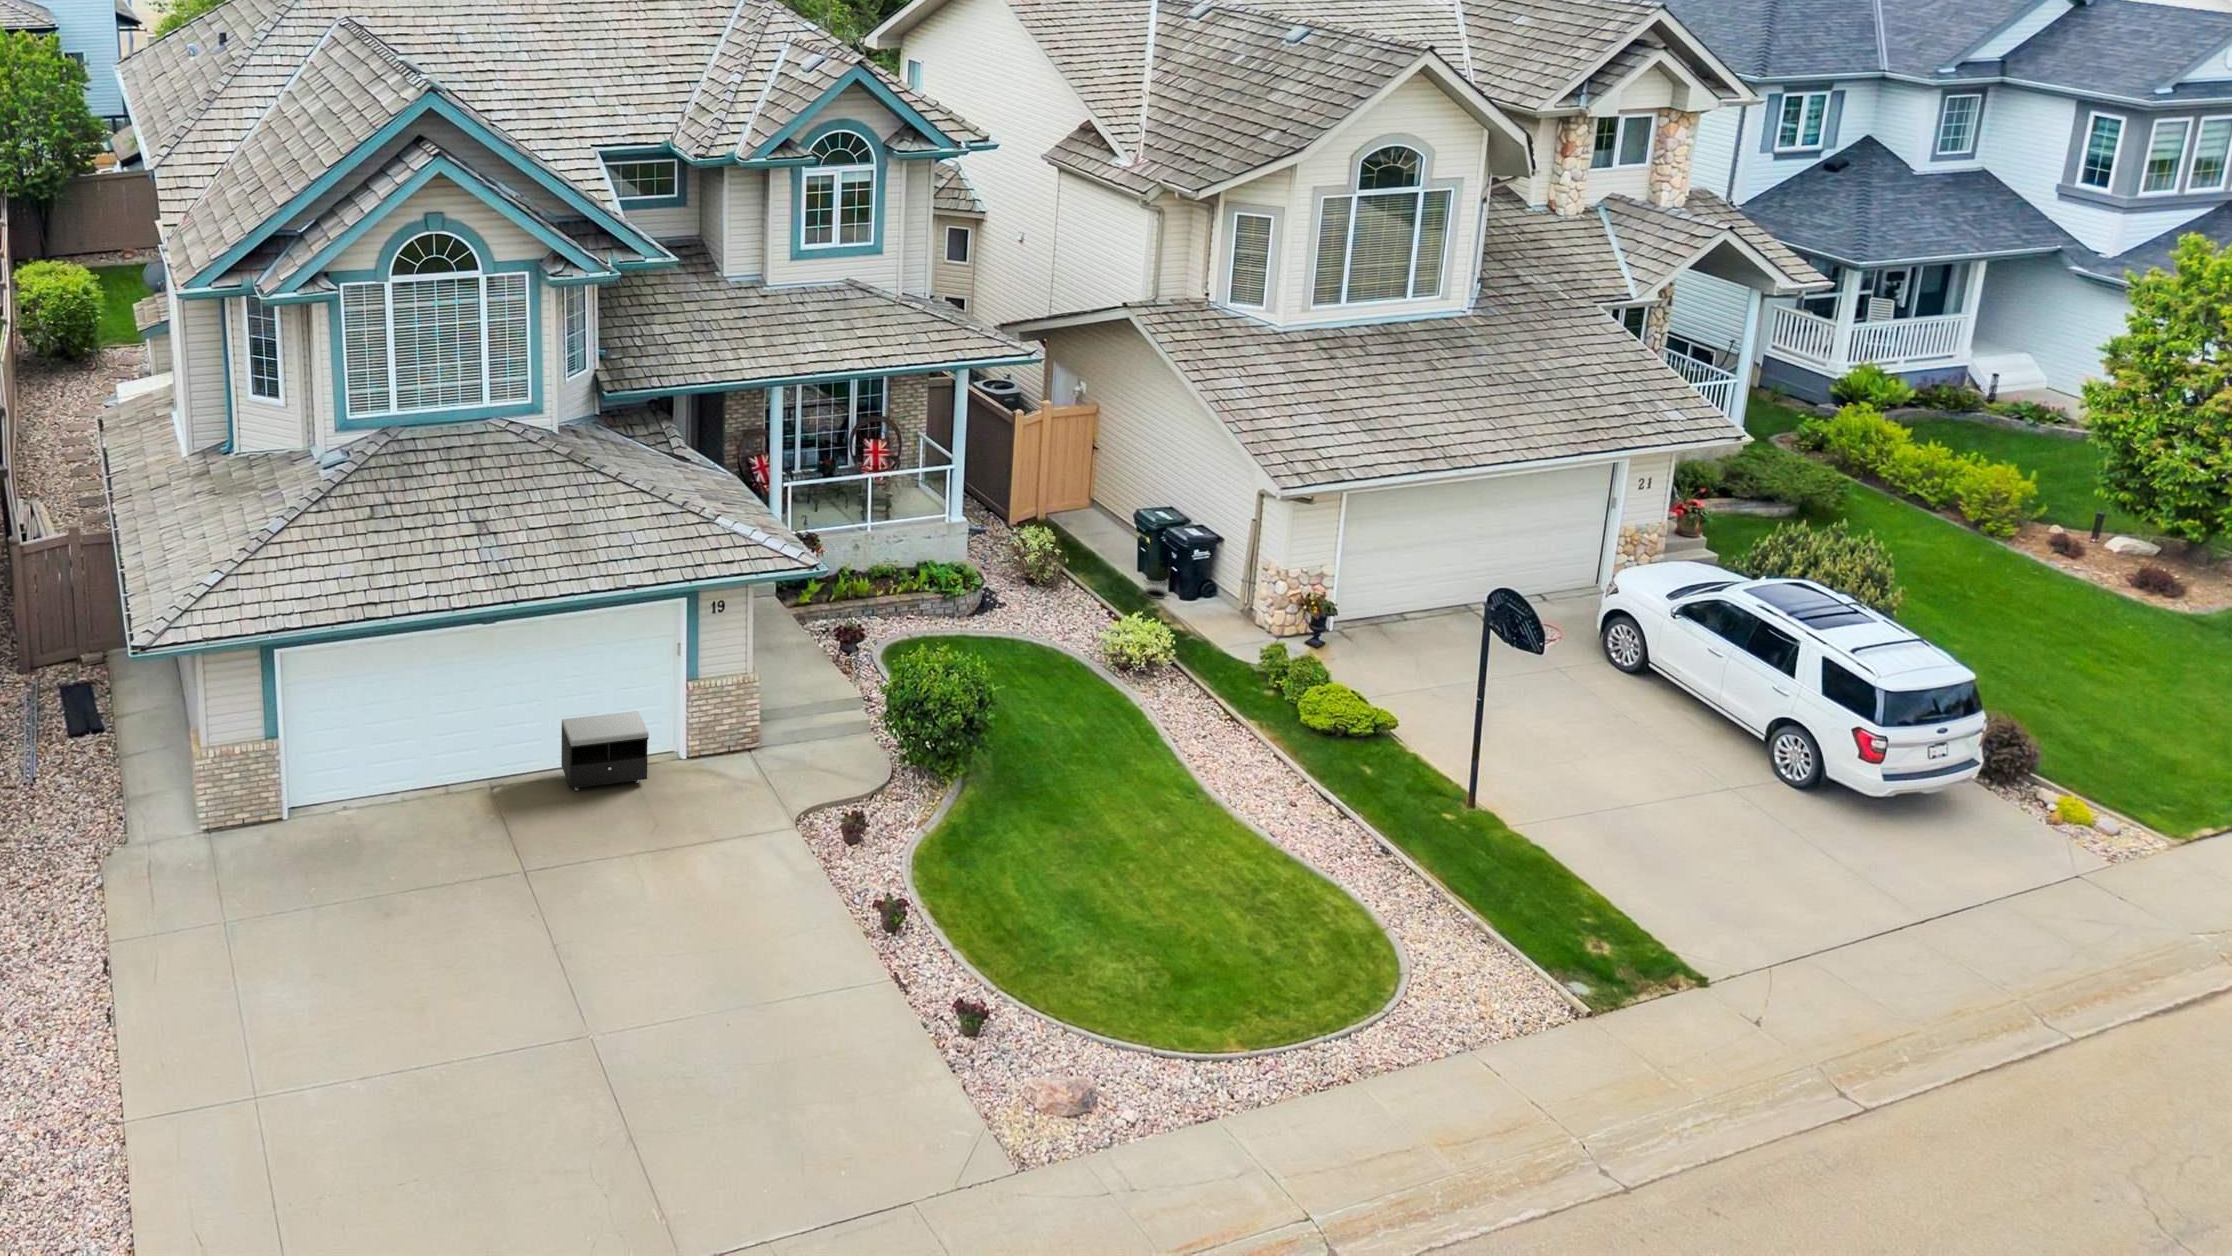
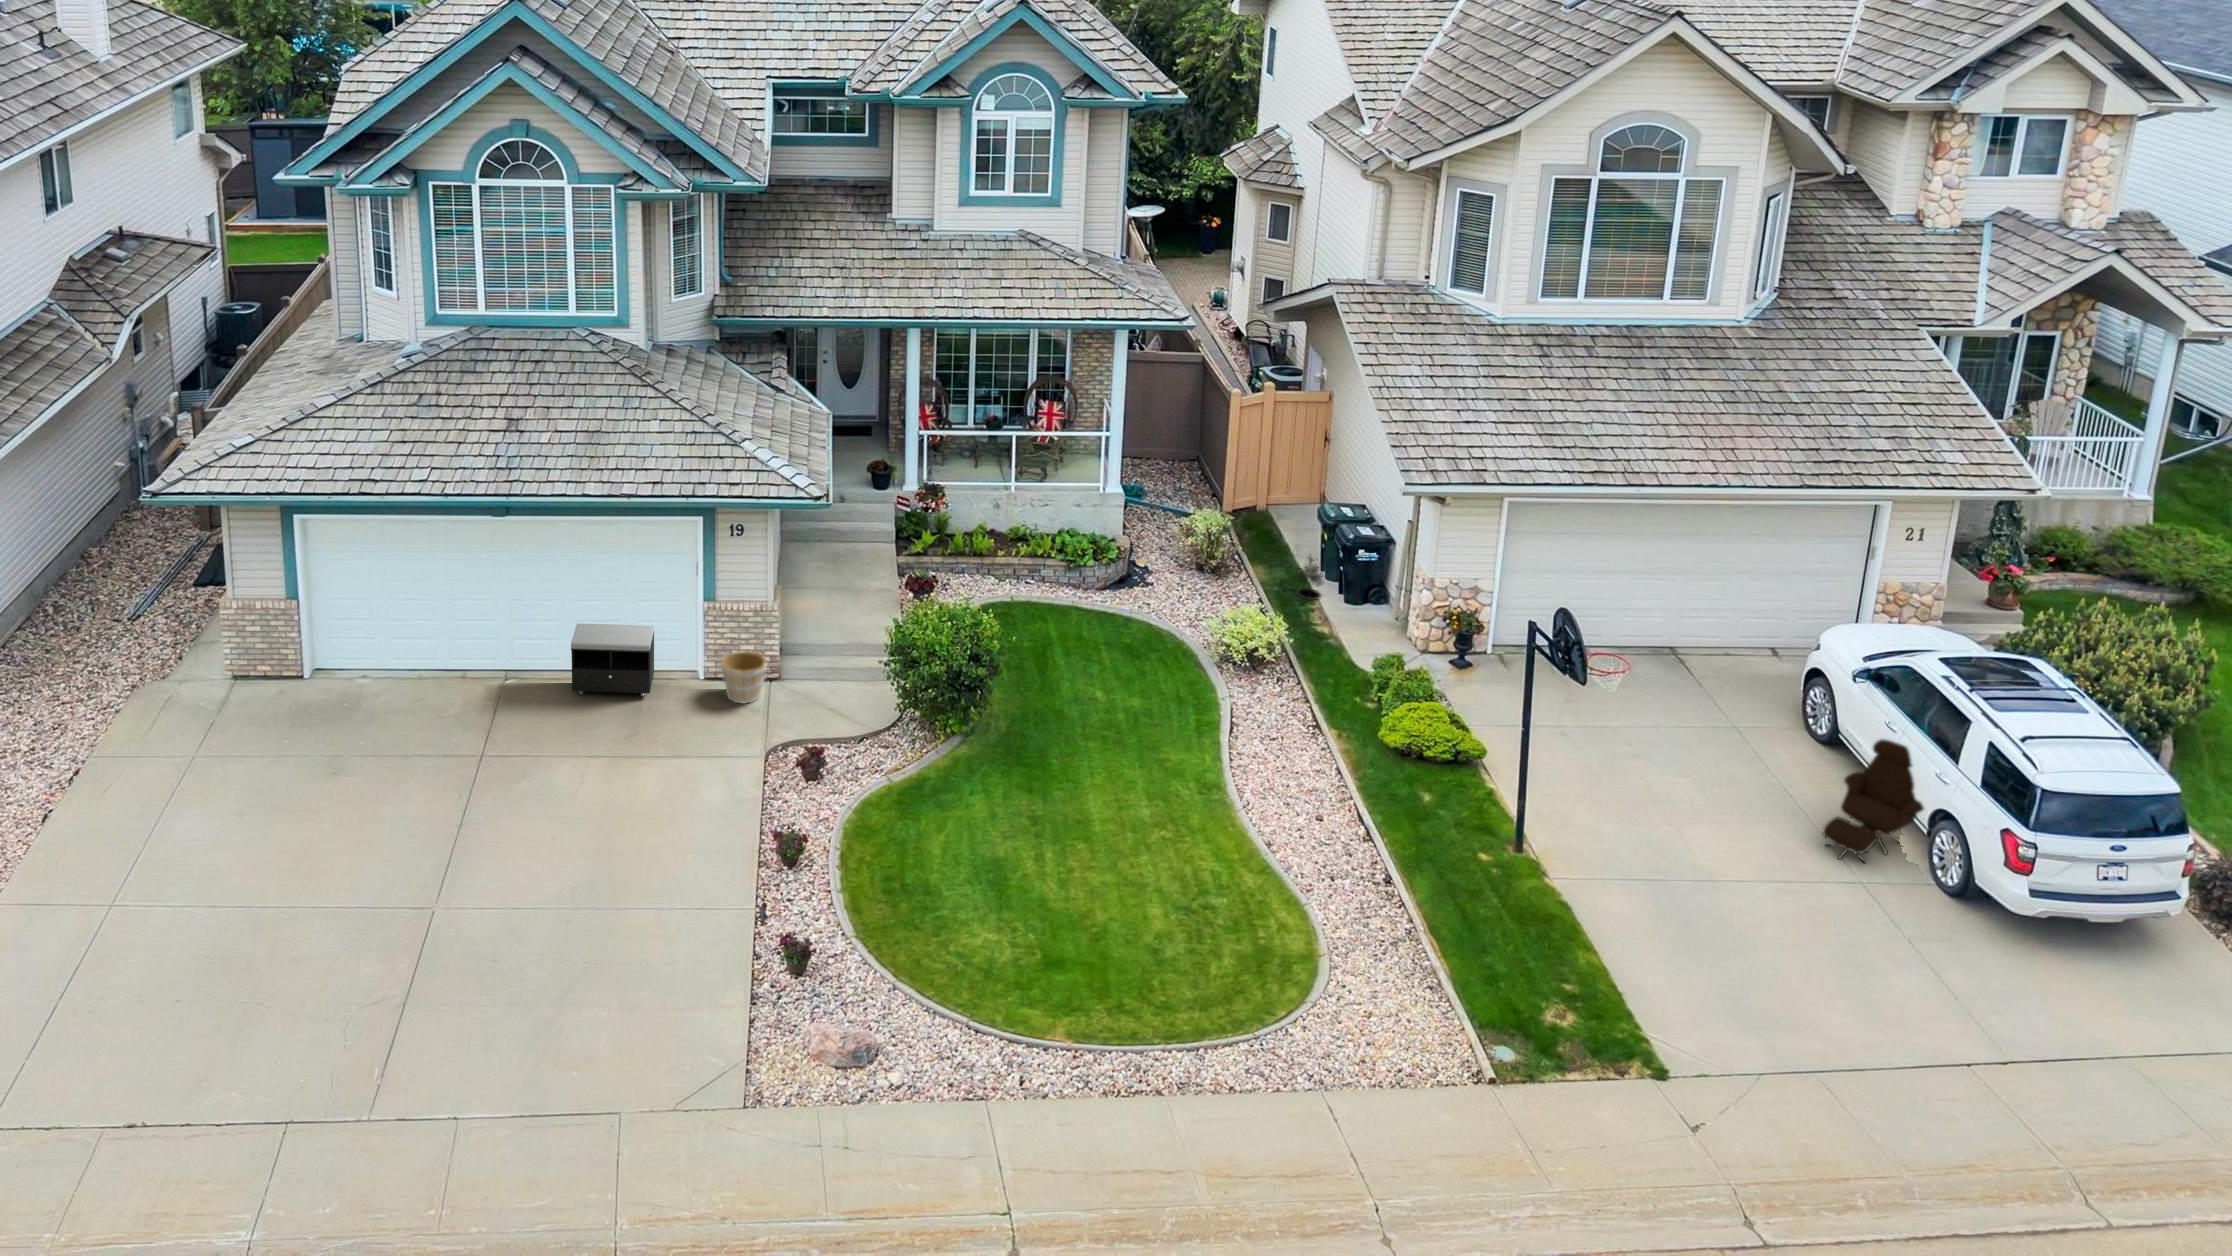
lounge chair: none [1686,663,1761,771] -> present [1823,739,1924,858]
wooden bucket: none [711,722,757,776] -> present [721,651,767,703]

